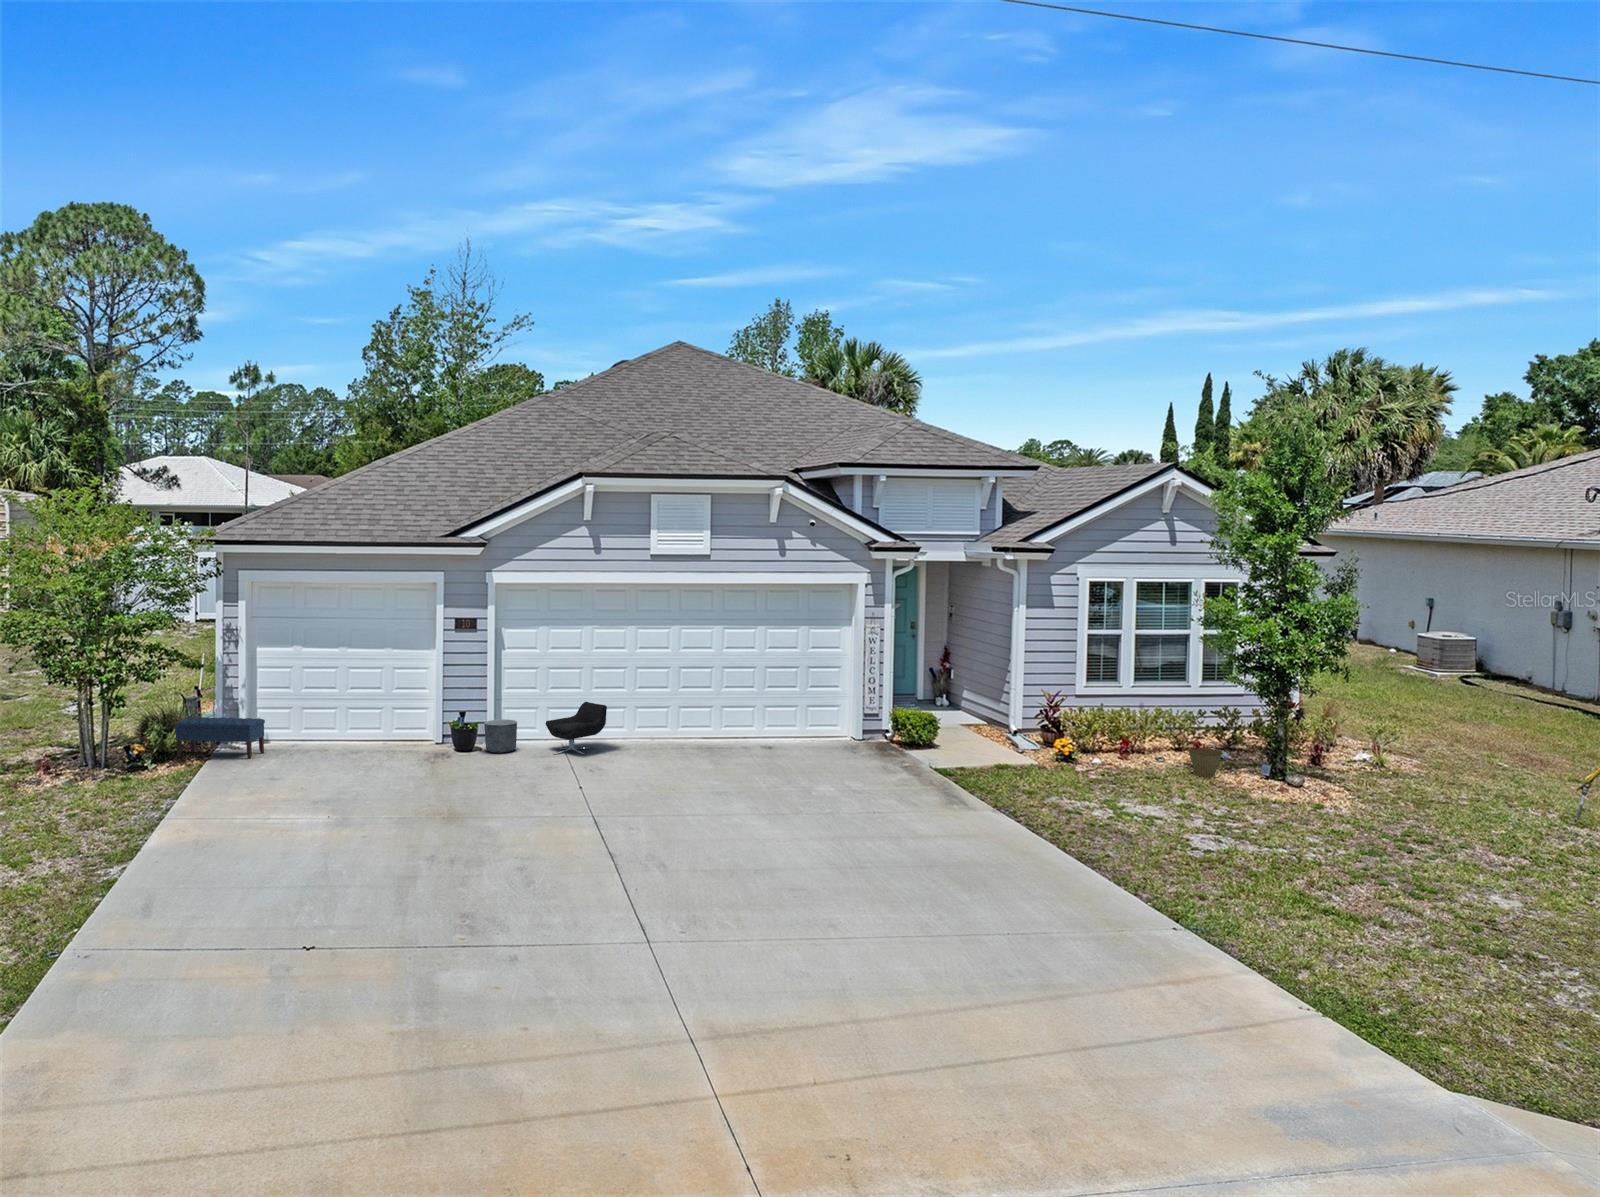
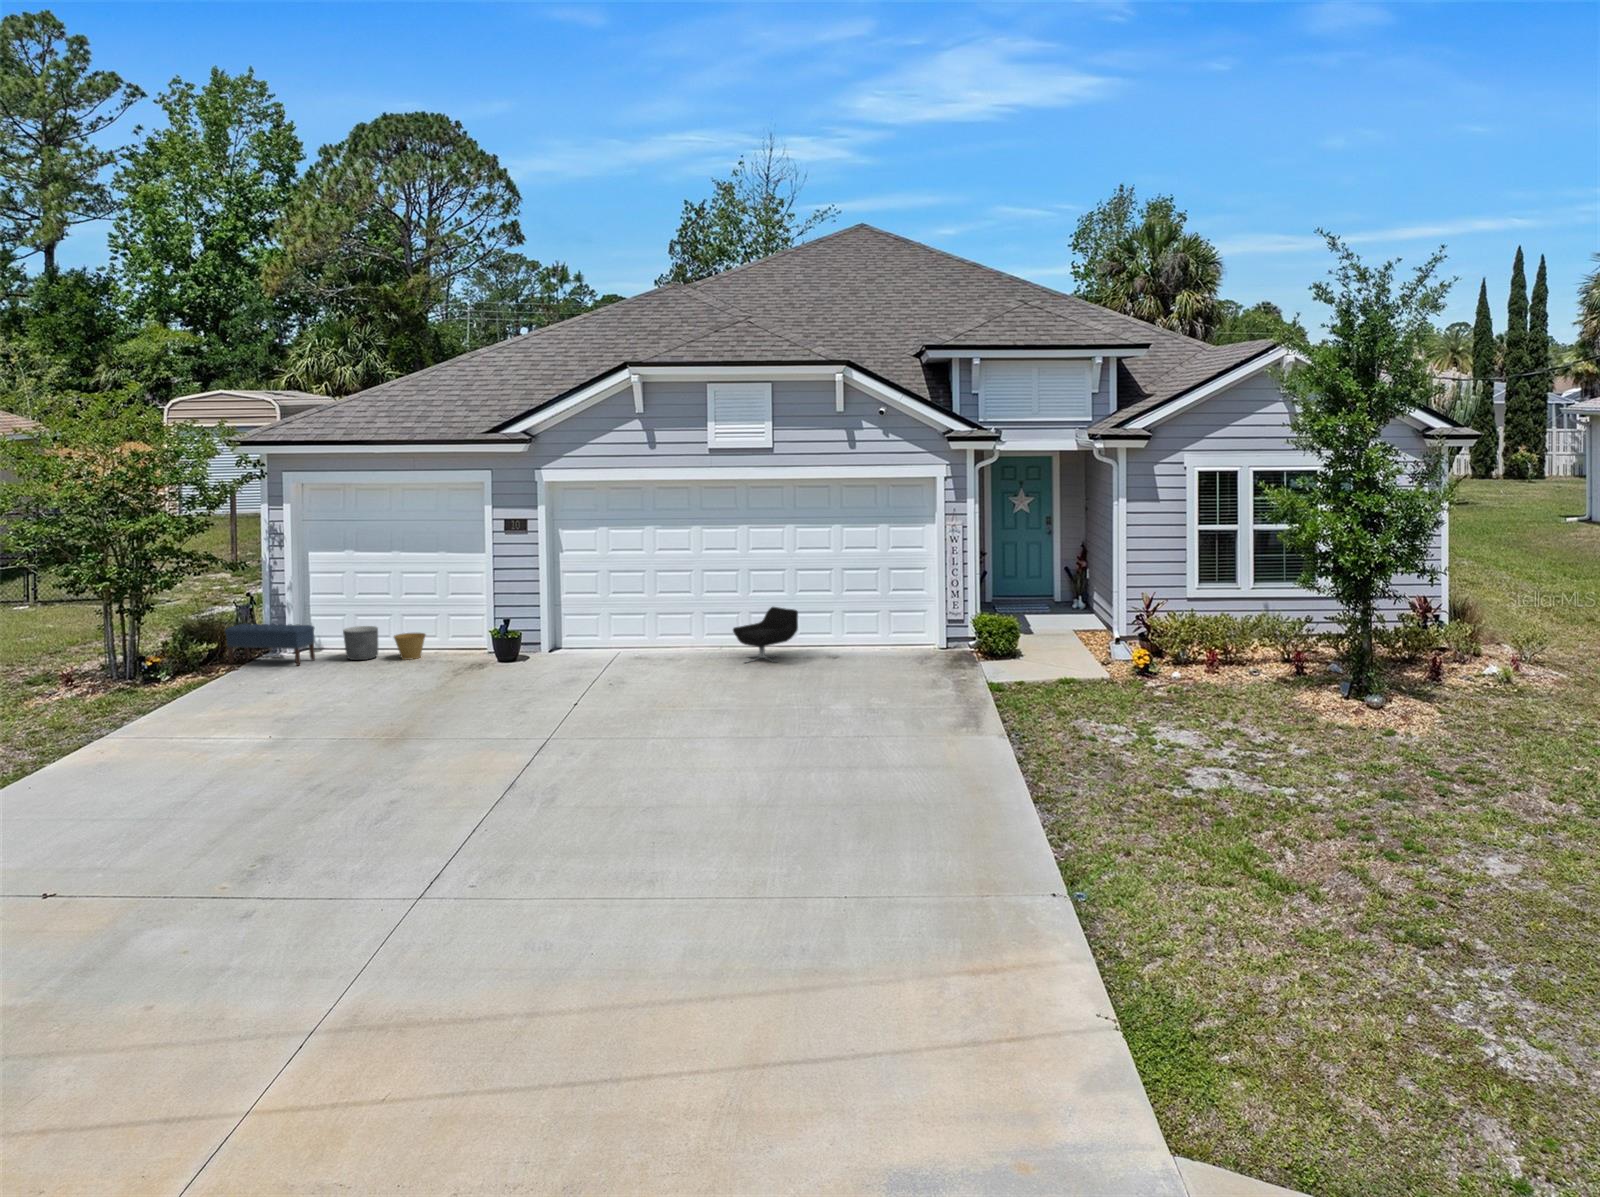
lounge chair: present [545,702,607,754] -> present [733,607,798,661]
planter: present [484,719,517,753] -> present [343,626,378,660]
basket: present [1189,748,1223,777] -> present [394,633,426,660]

